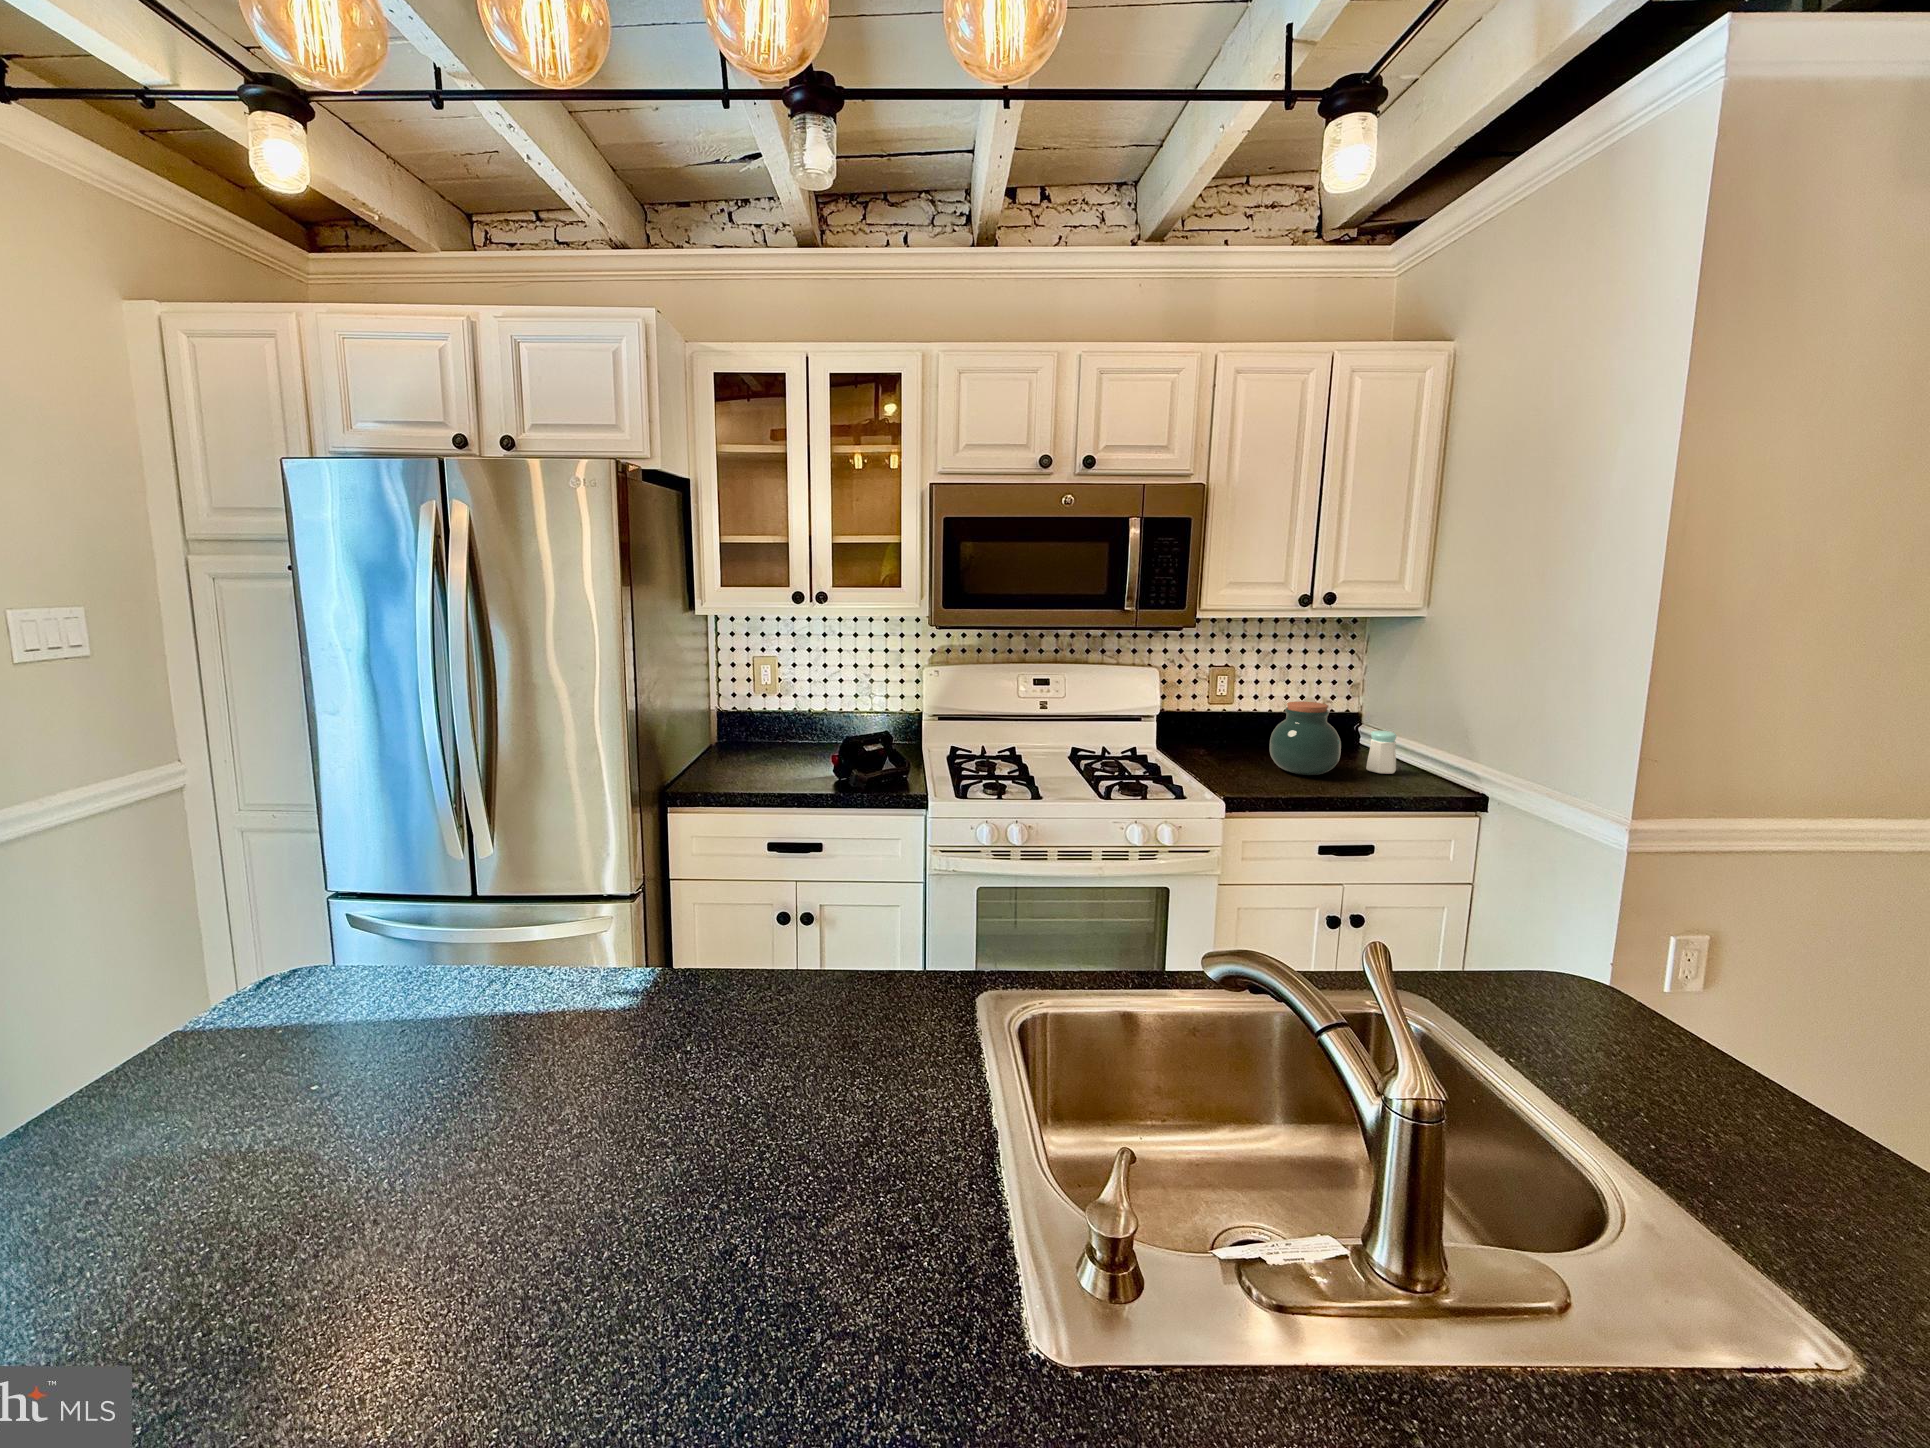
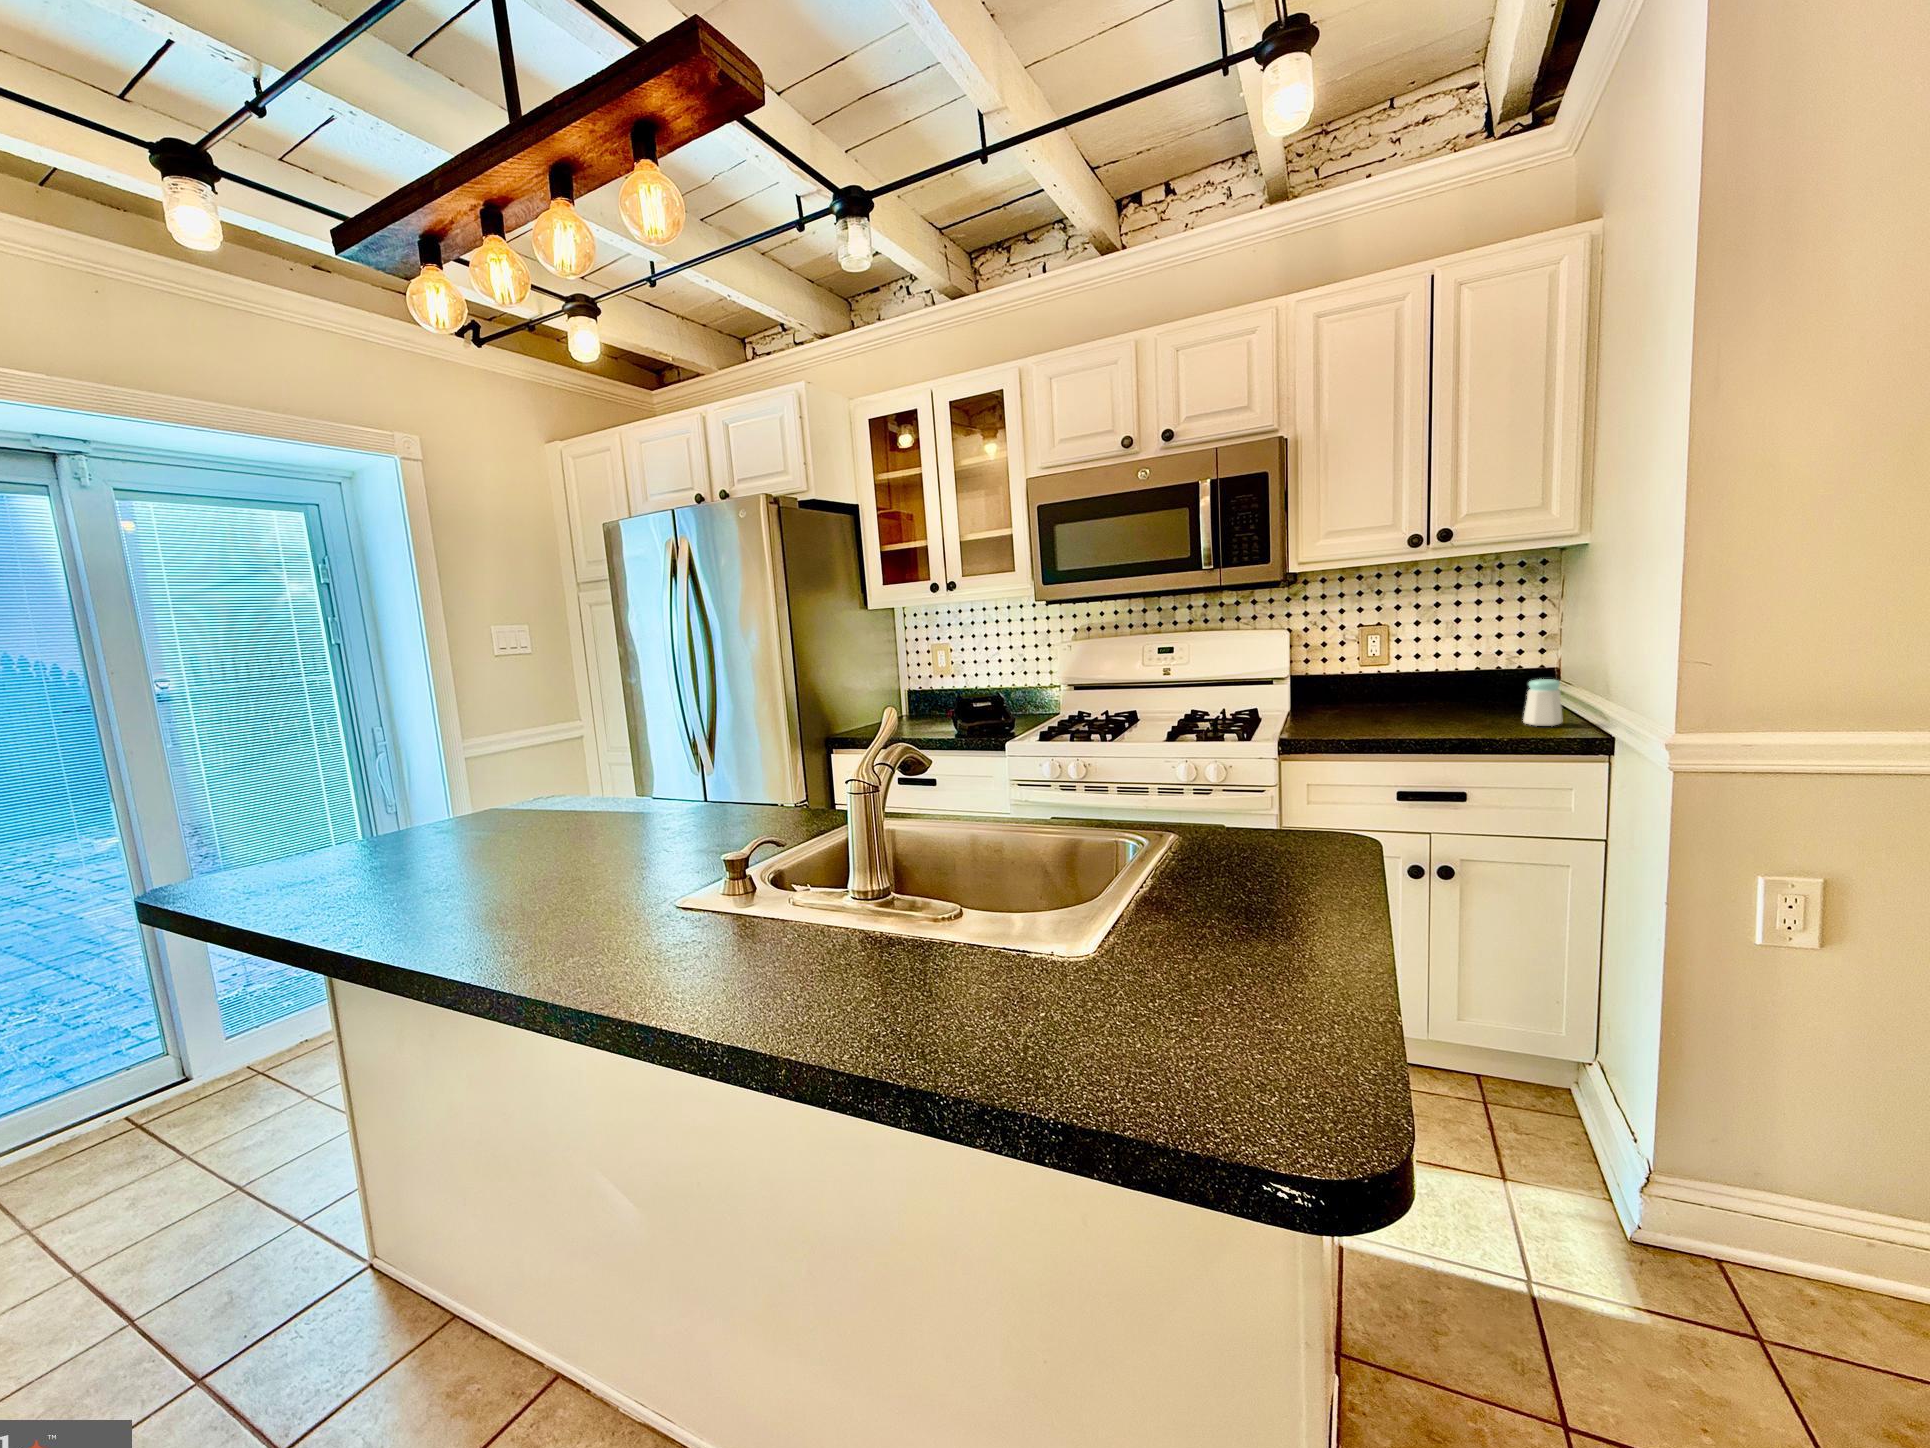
jar: present [1270,702,1341,775] -> none [1396,652,1478,727]

